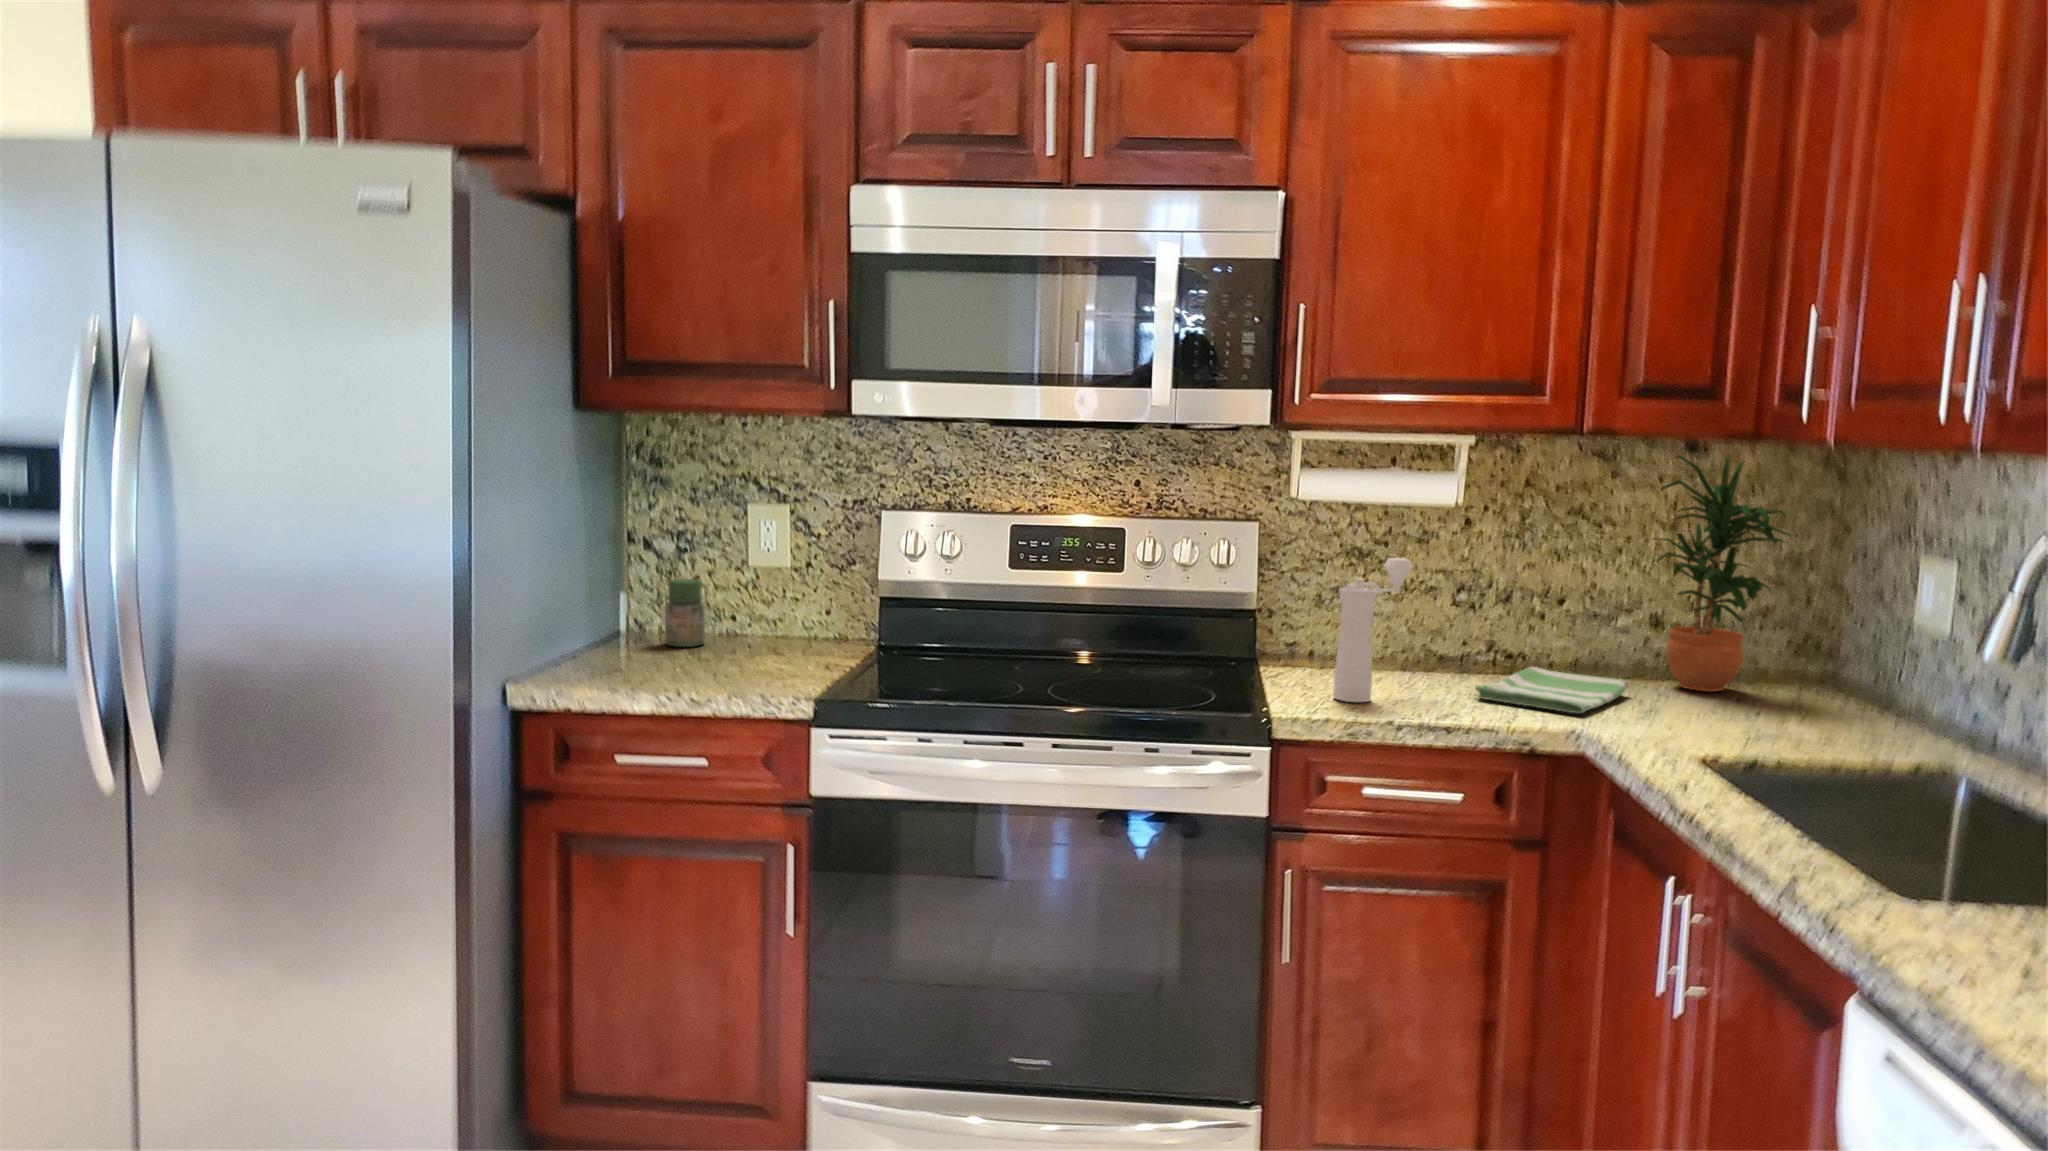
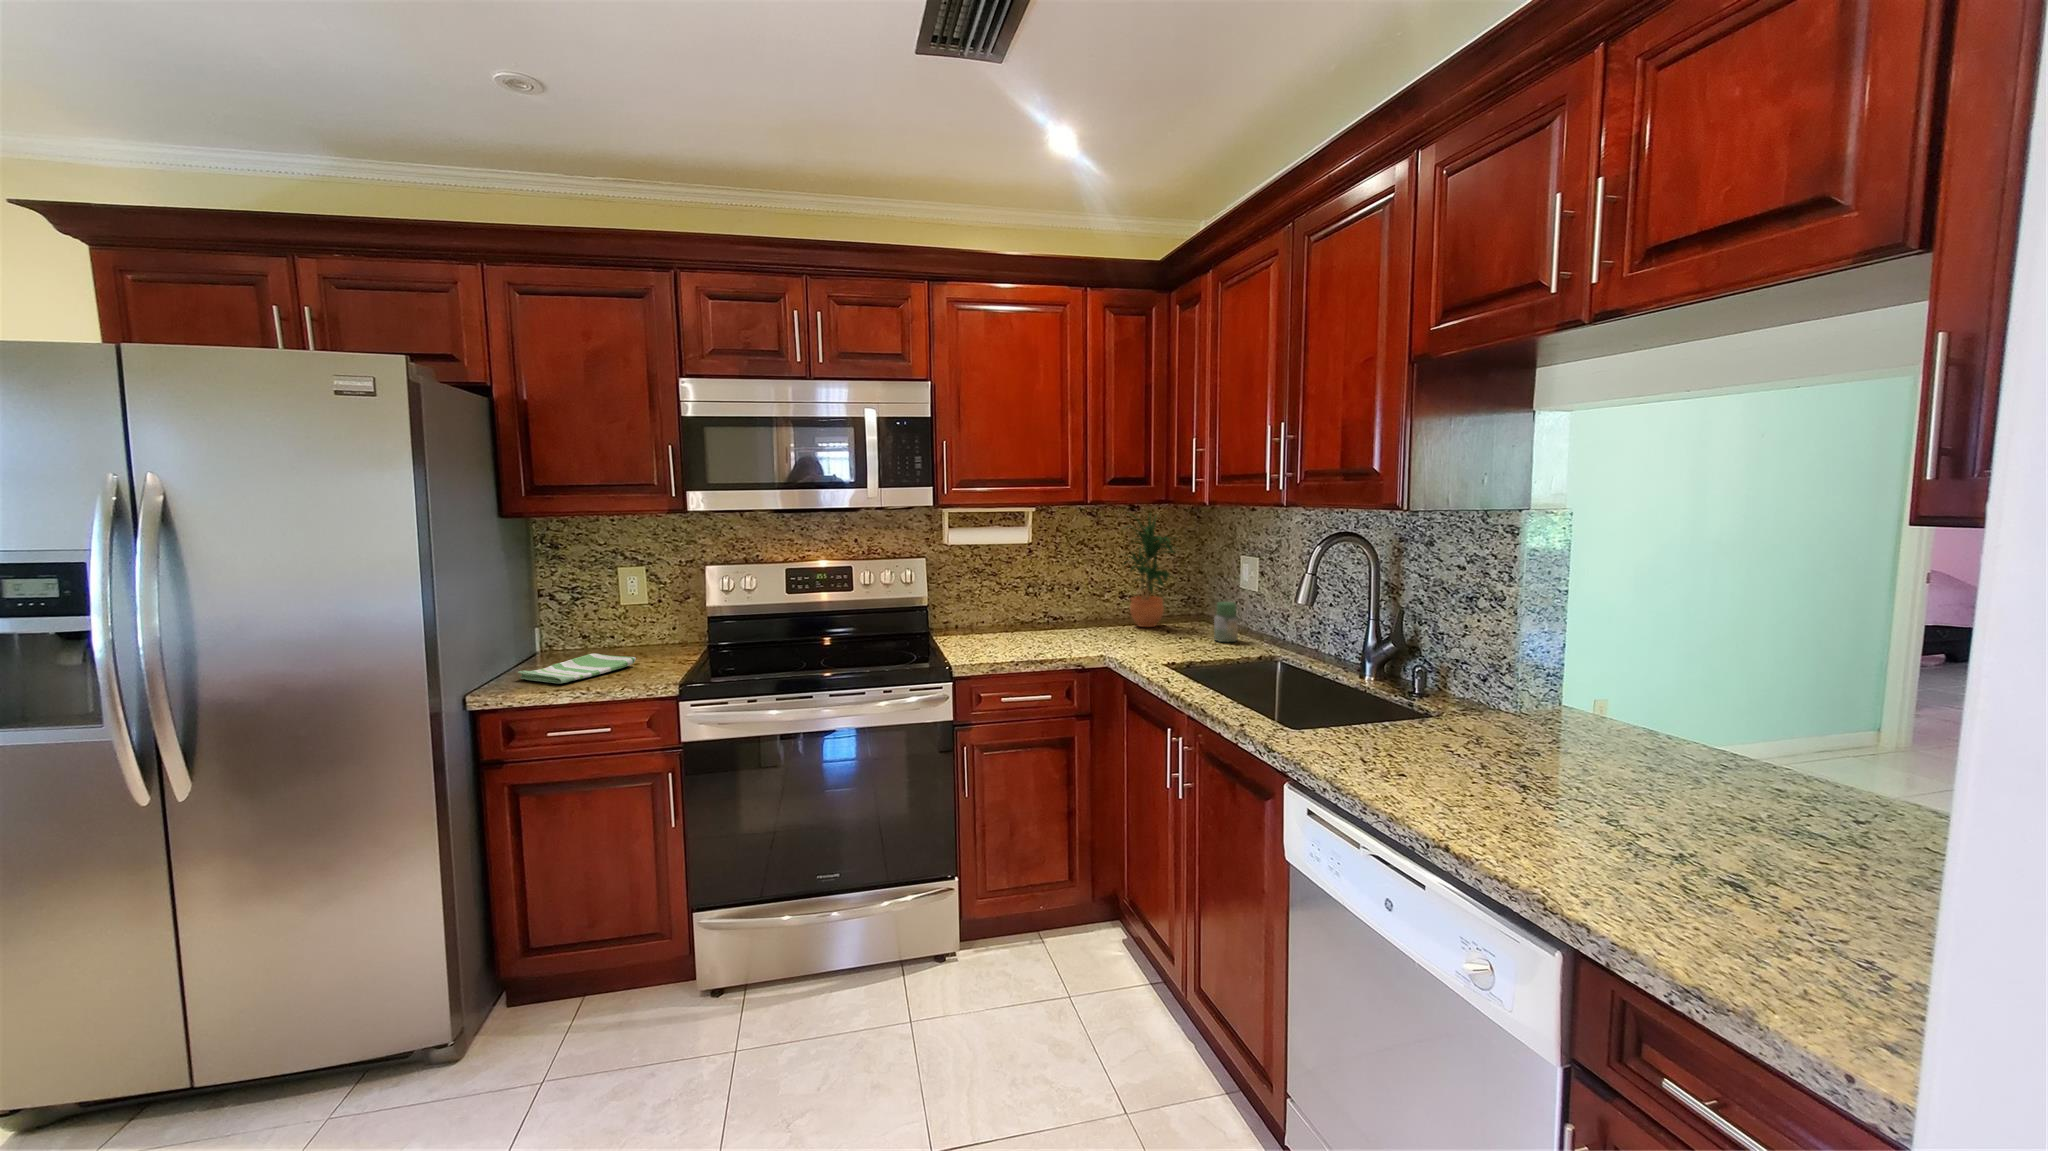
pepper mill: present [1333,558,1412,702] -> none [974,573,1010,651]
jar: present [665,579,705,647] -> present [1214,602,1238,642]
dish towel: present [1475,667,1628,713] -> present [518,653,636,684]

